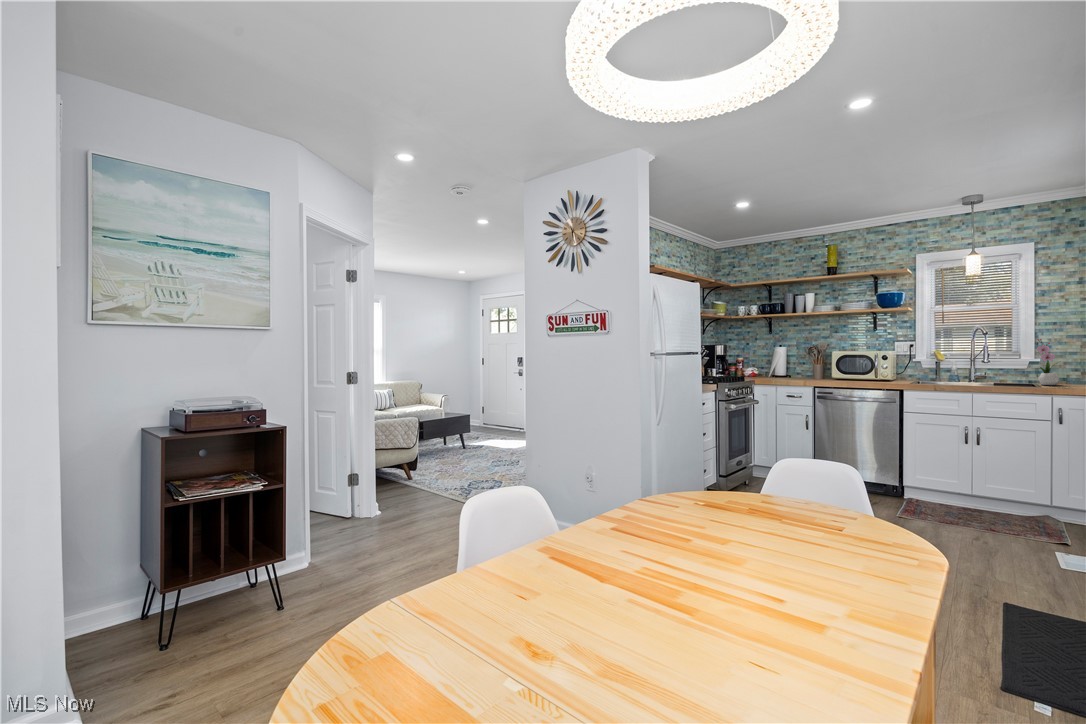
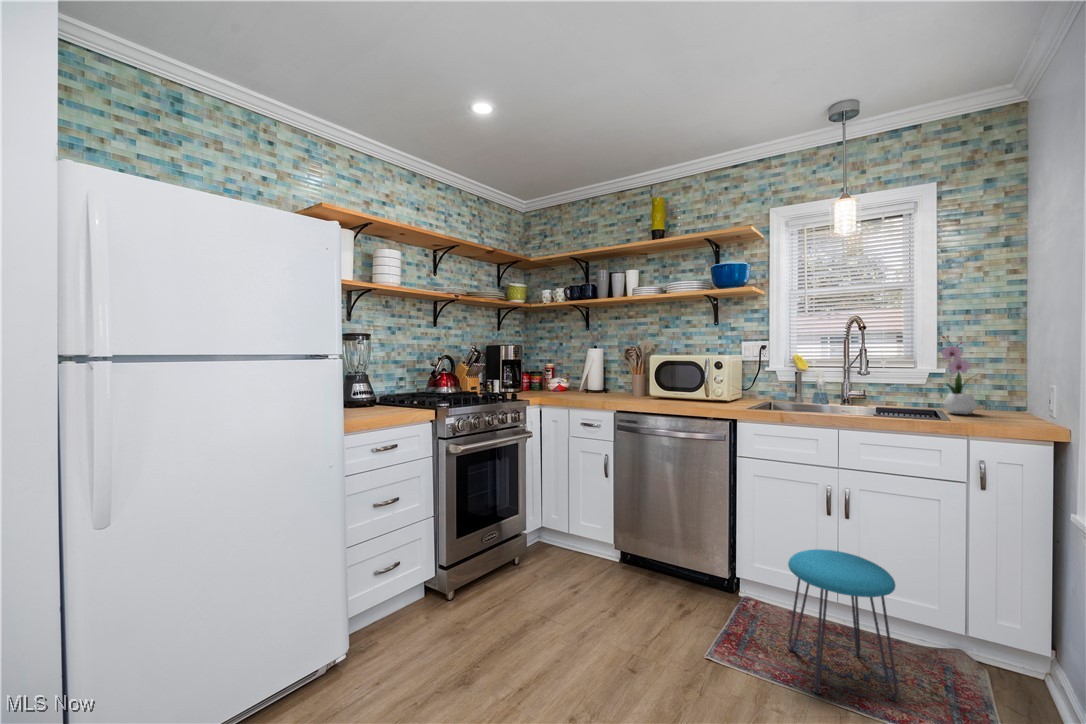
stool: none [944,461,1011,531] -> present [788,549,899,702]

